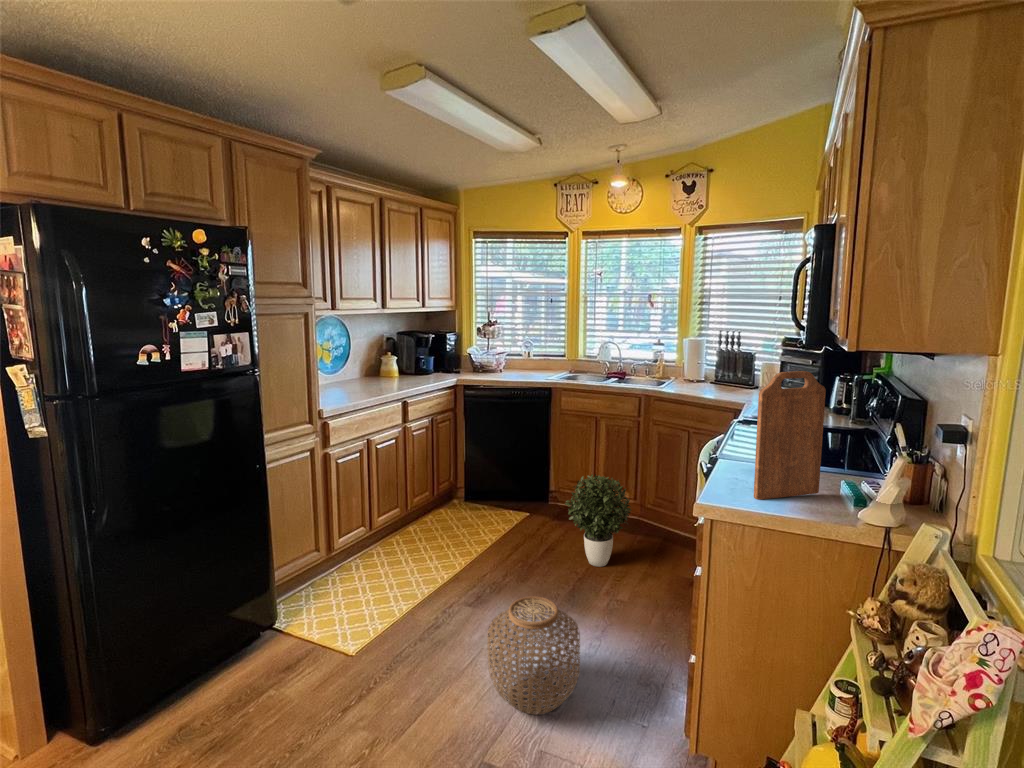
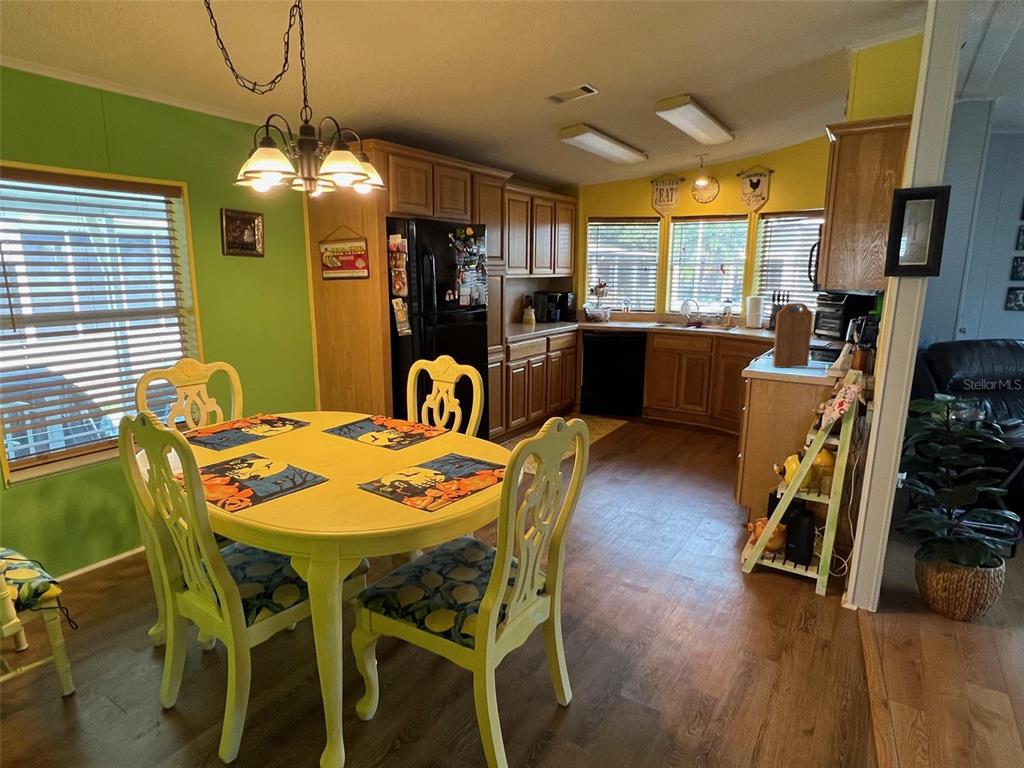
potted plant: present [565,474,631,567] -> none [660,385,706,447]
woven basket: present [487,596,580,714] -> none [624,437,676,496]

